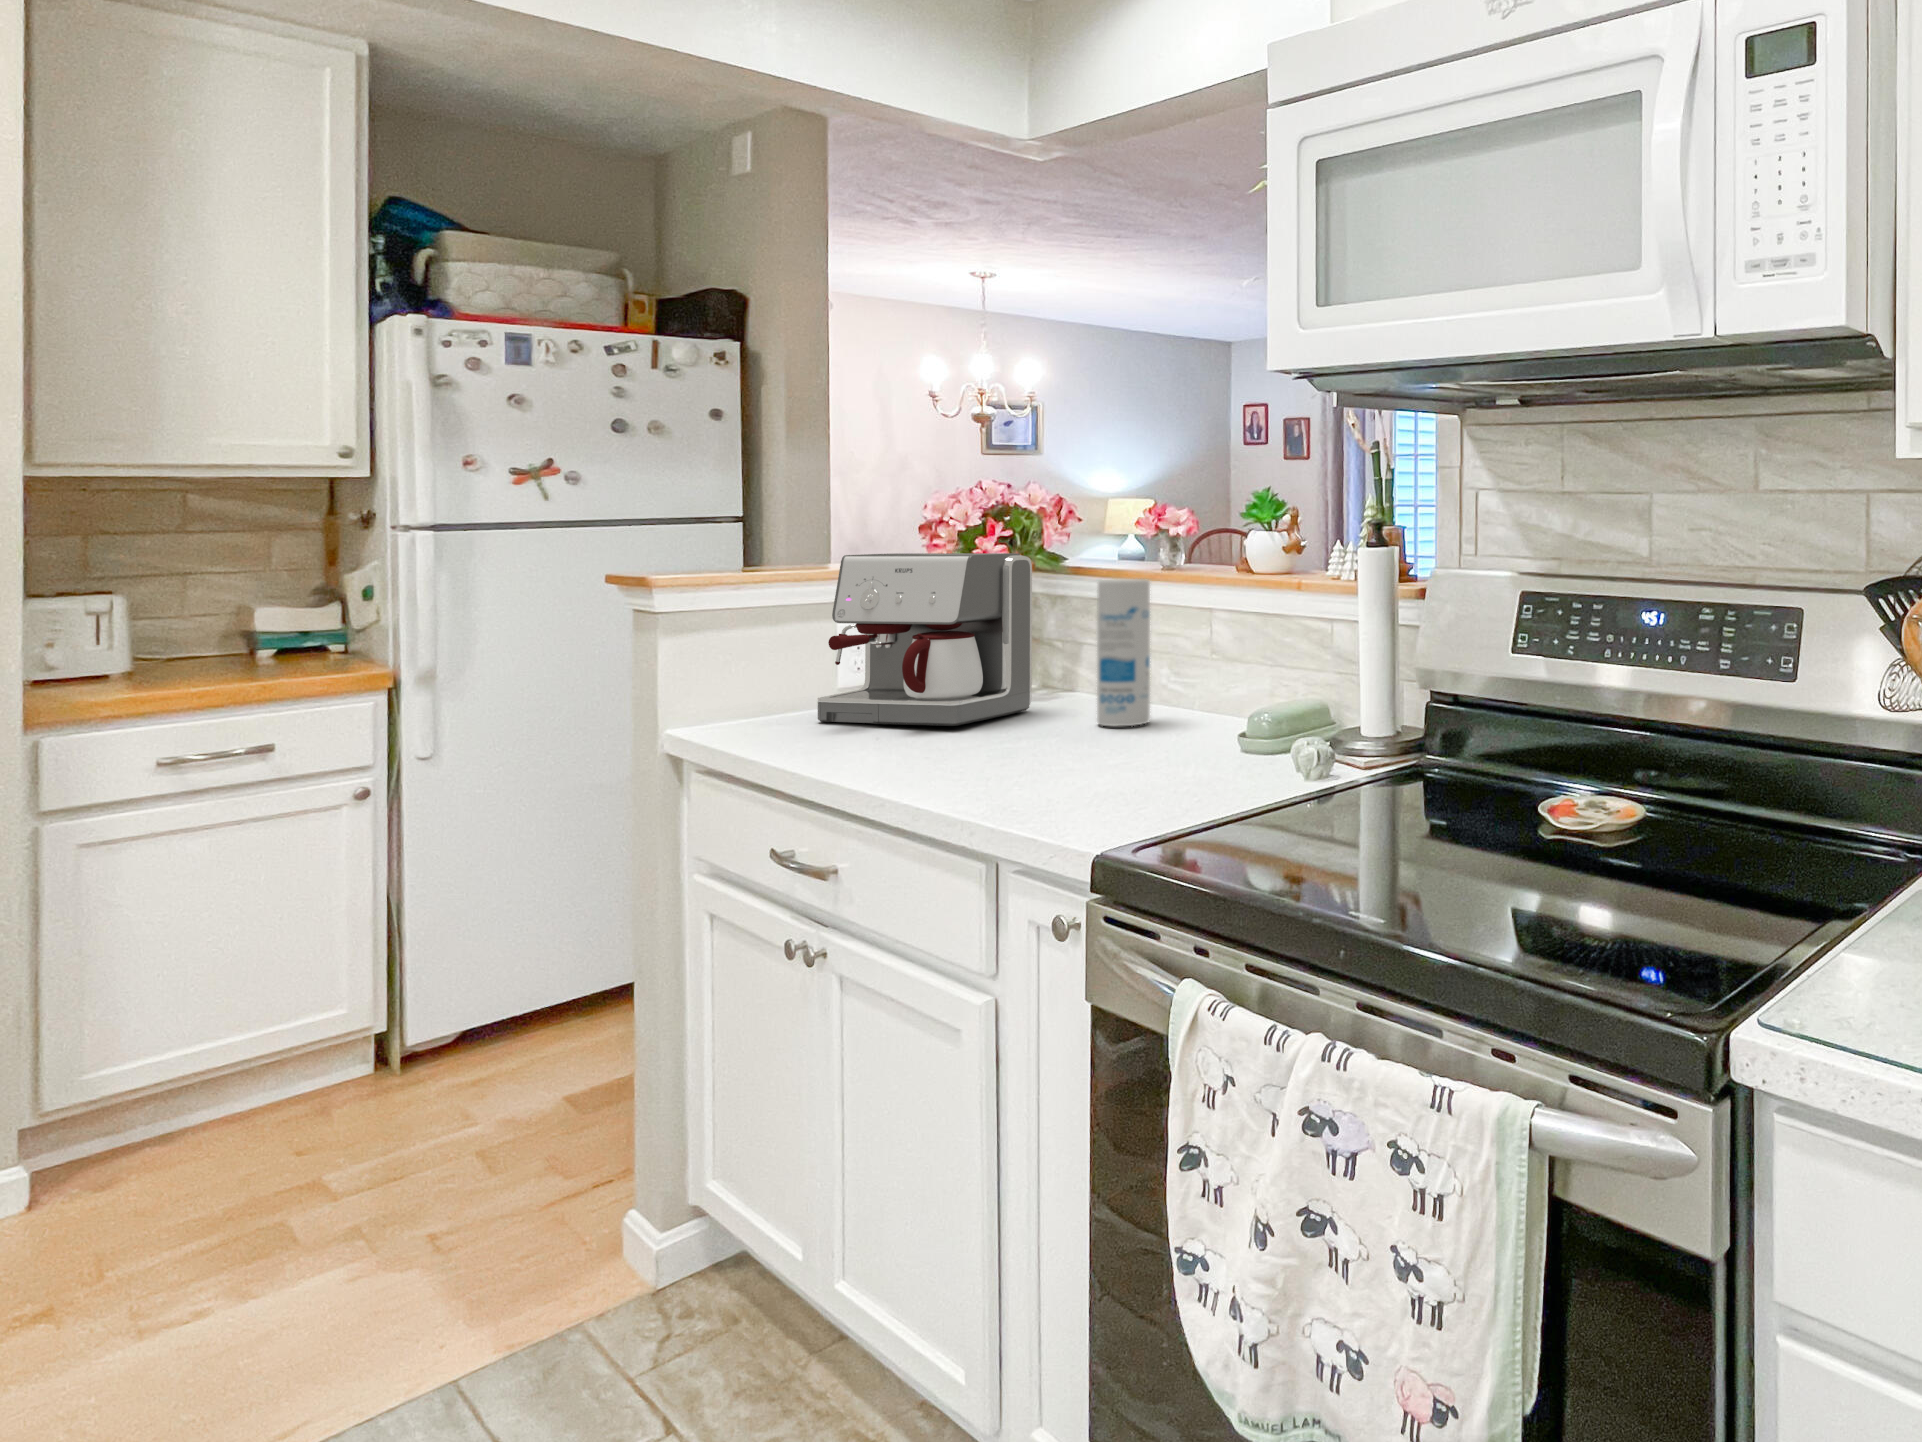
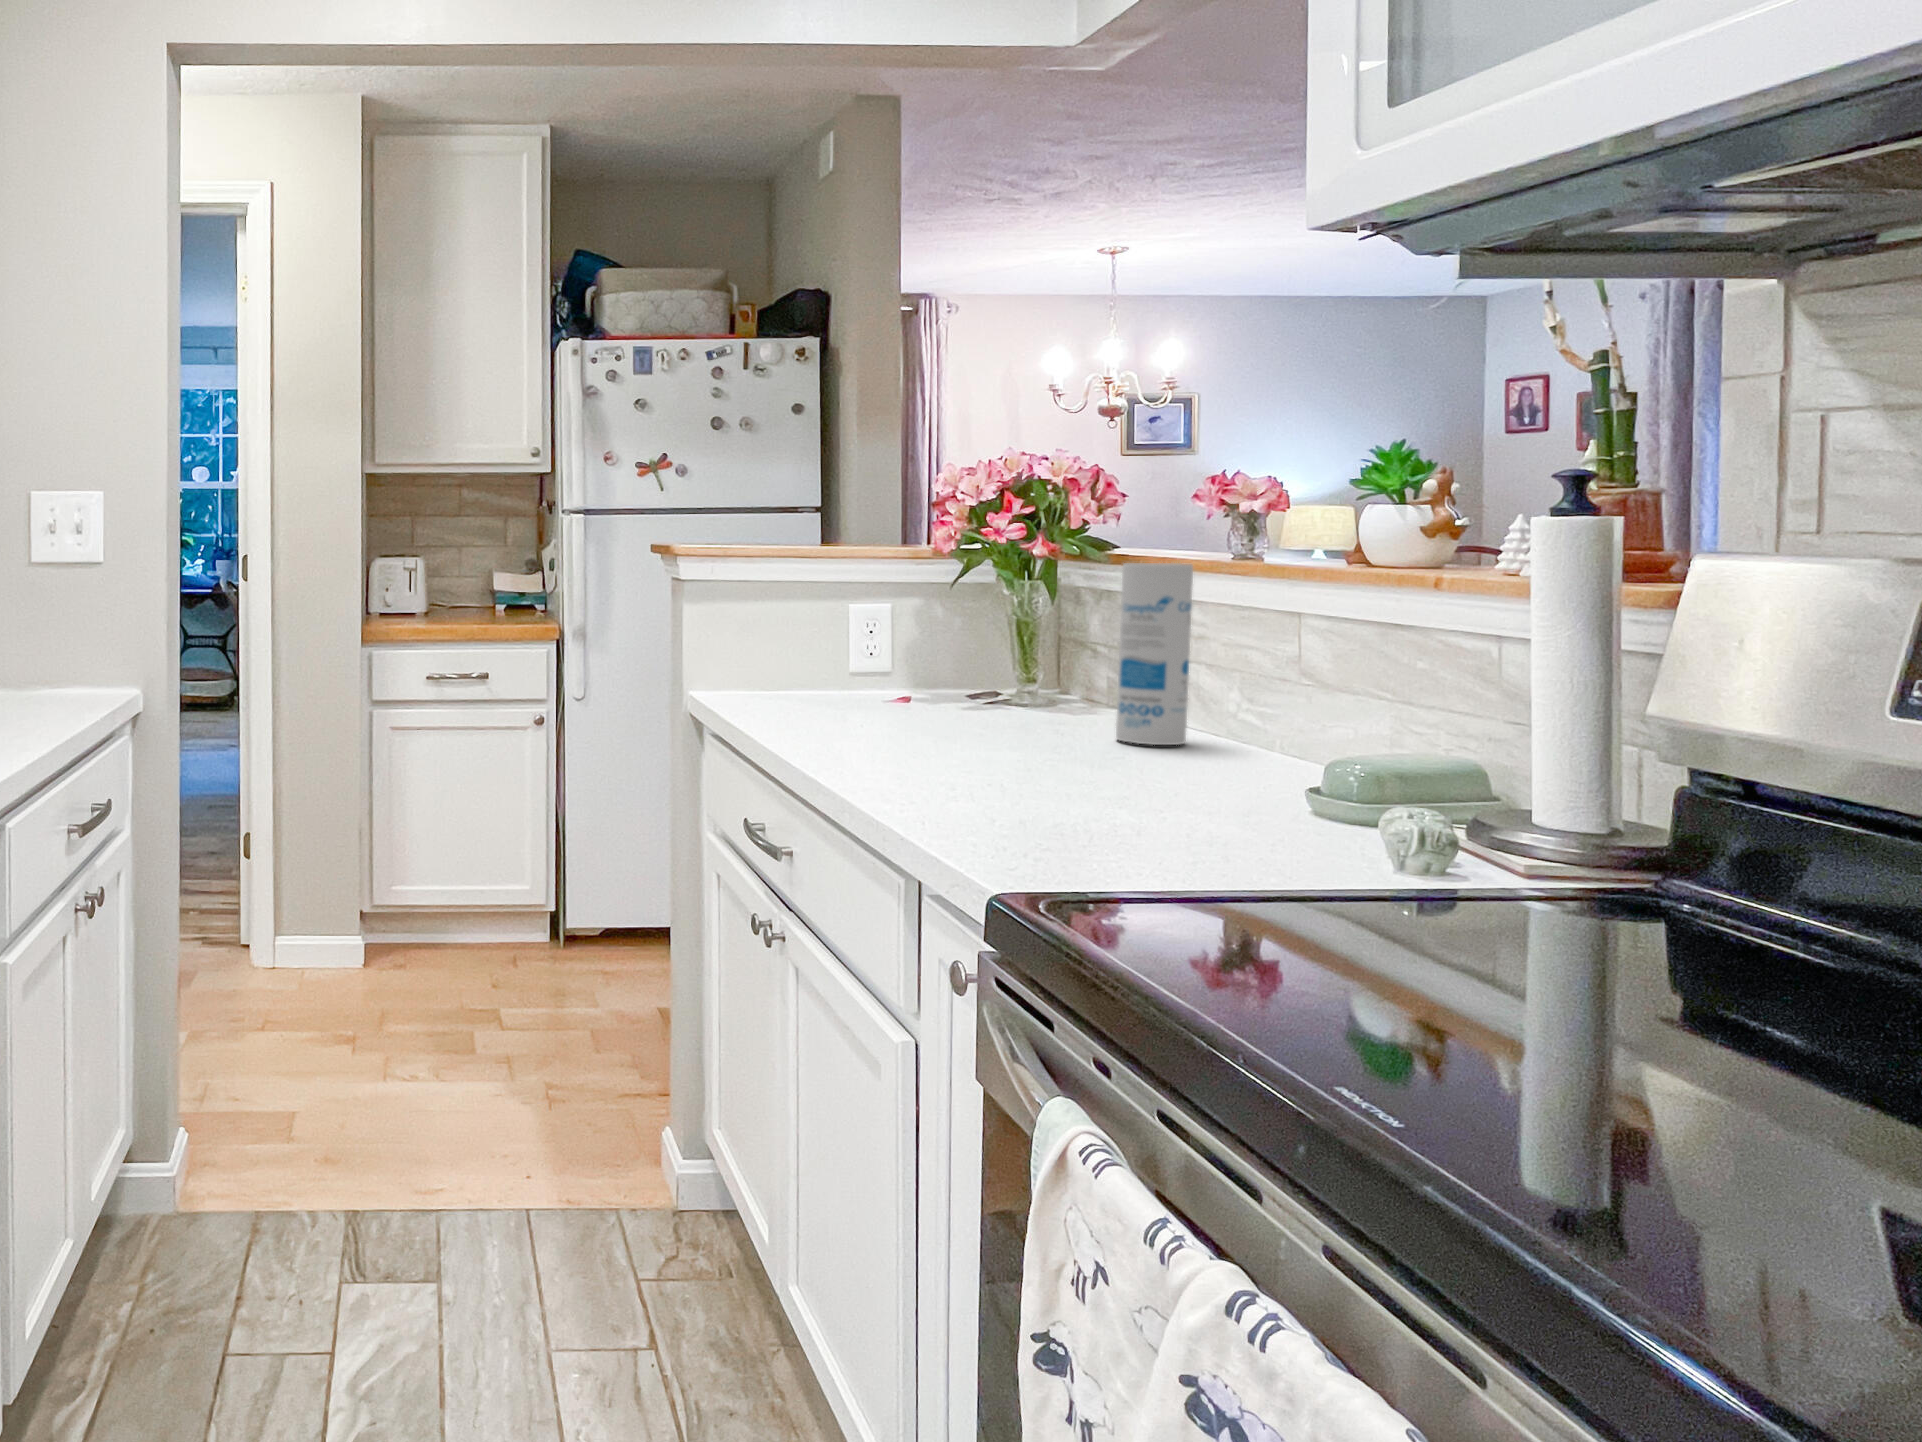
coffee maker: present [818,553,1032,726] -> none [817,530,1052,722]

